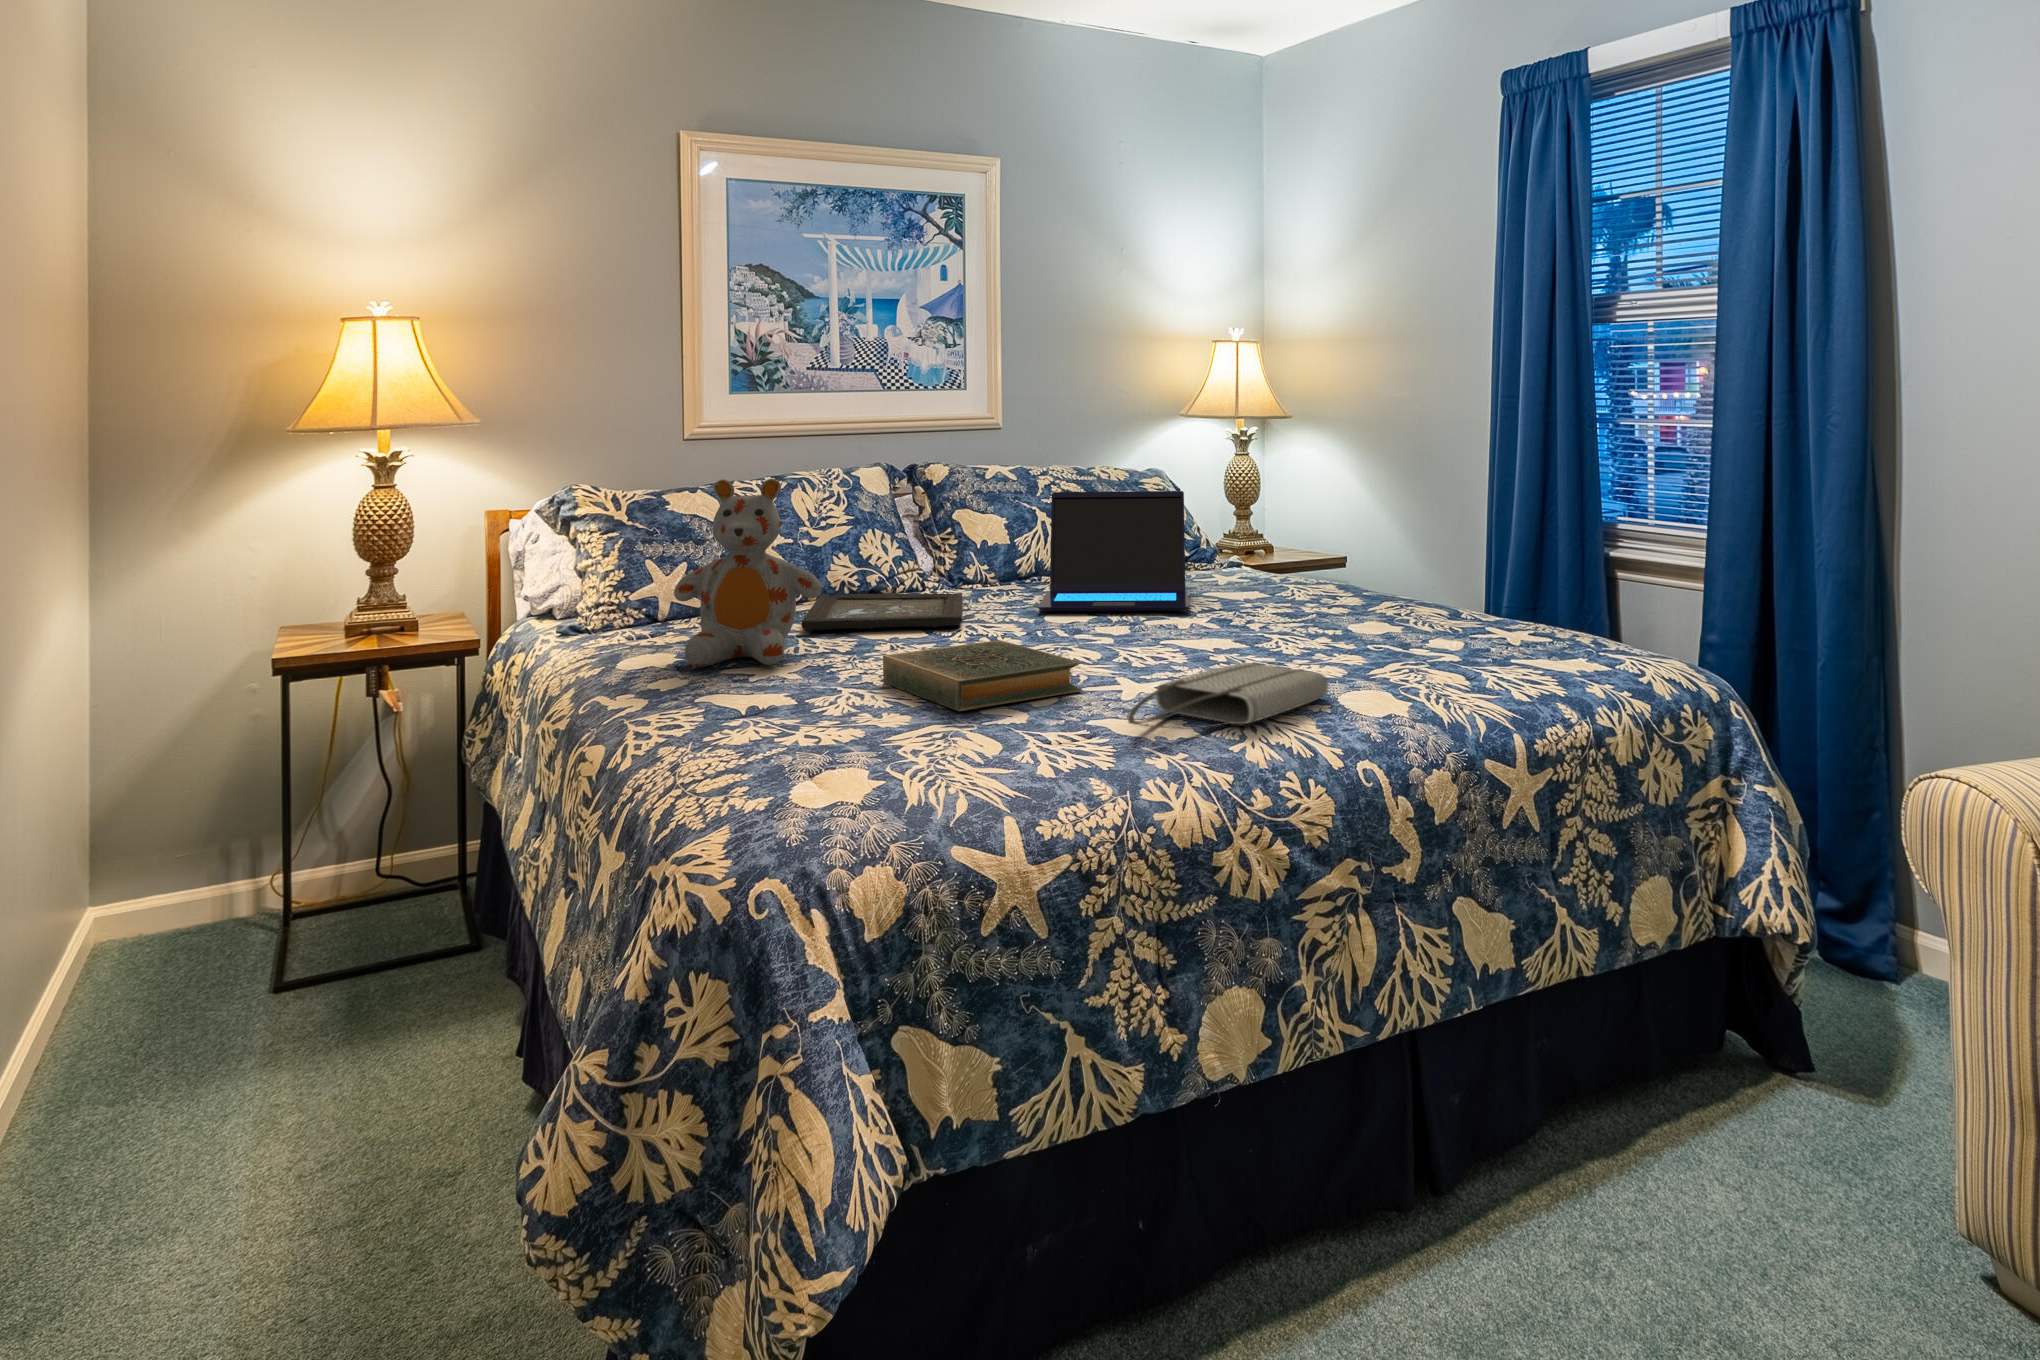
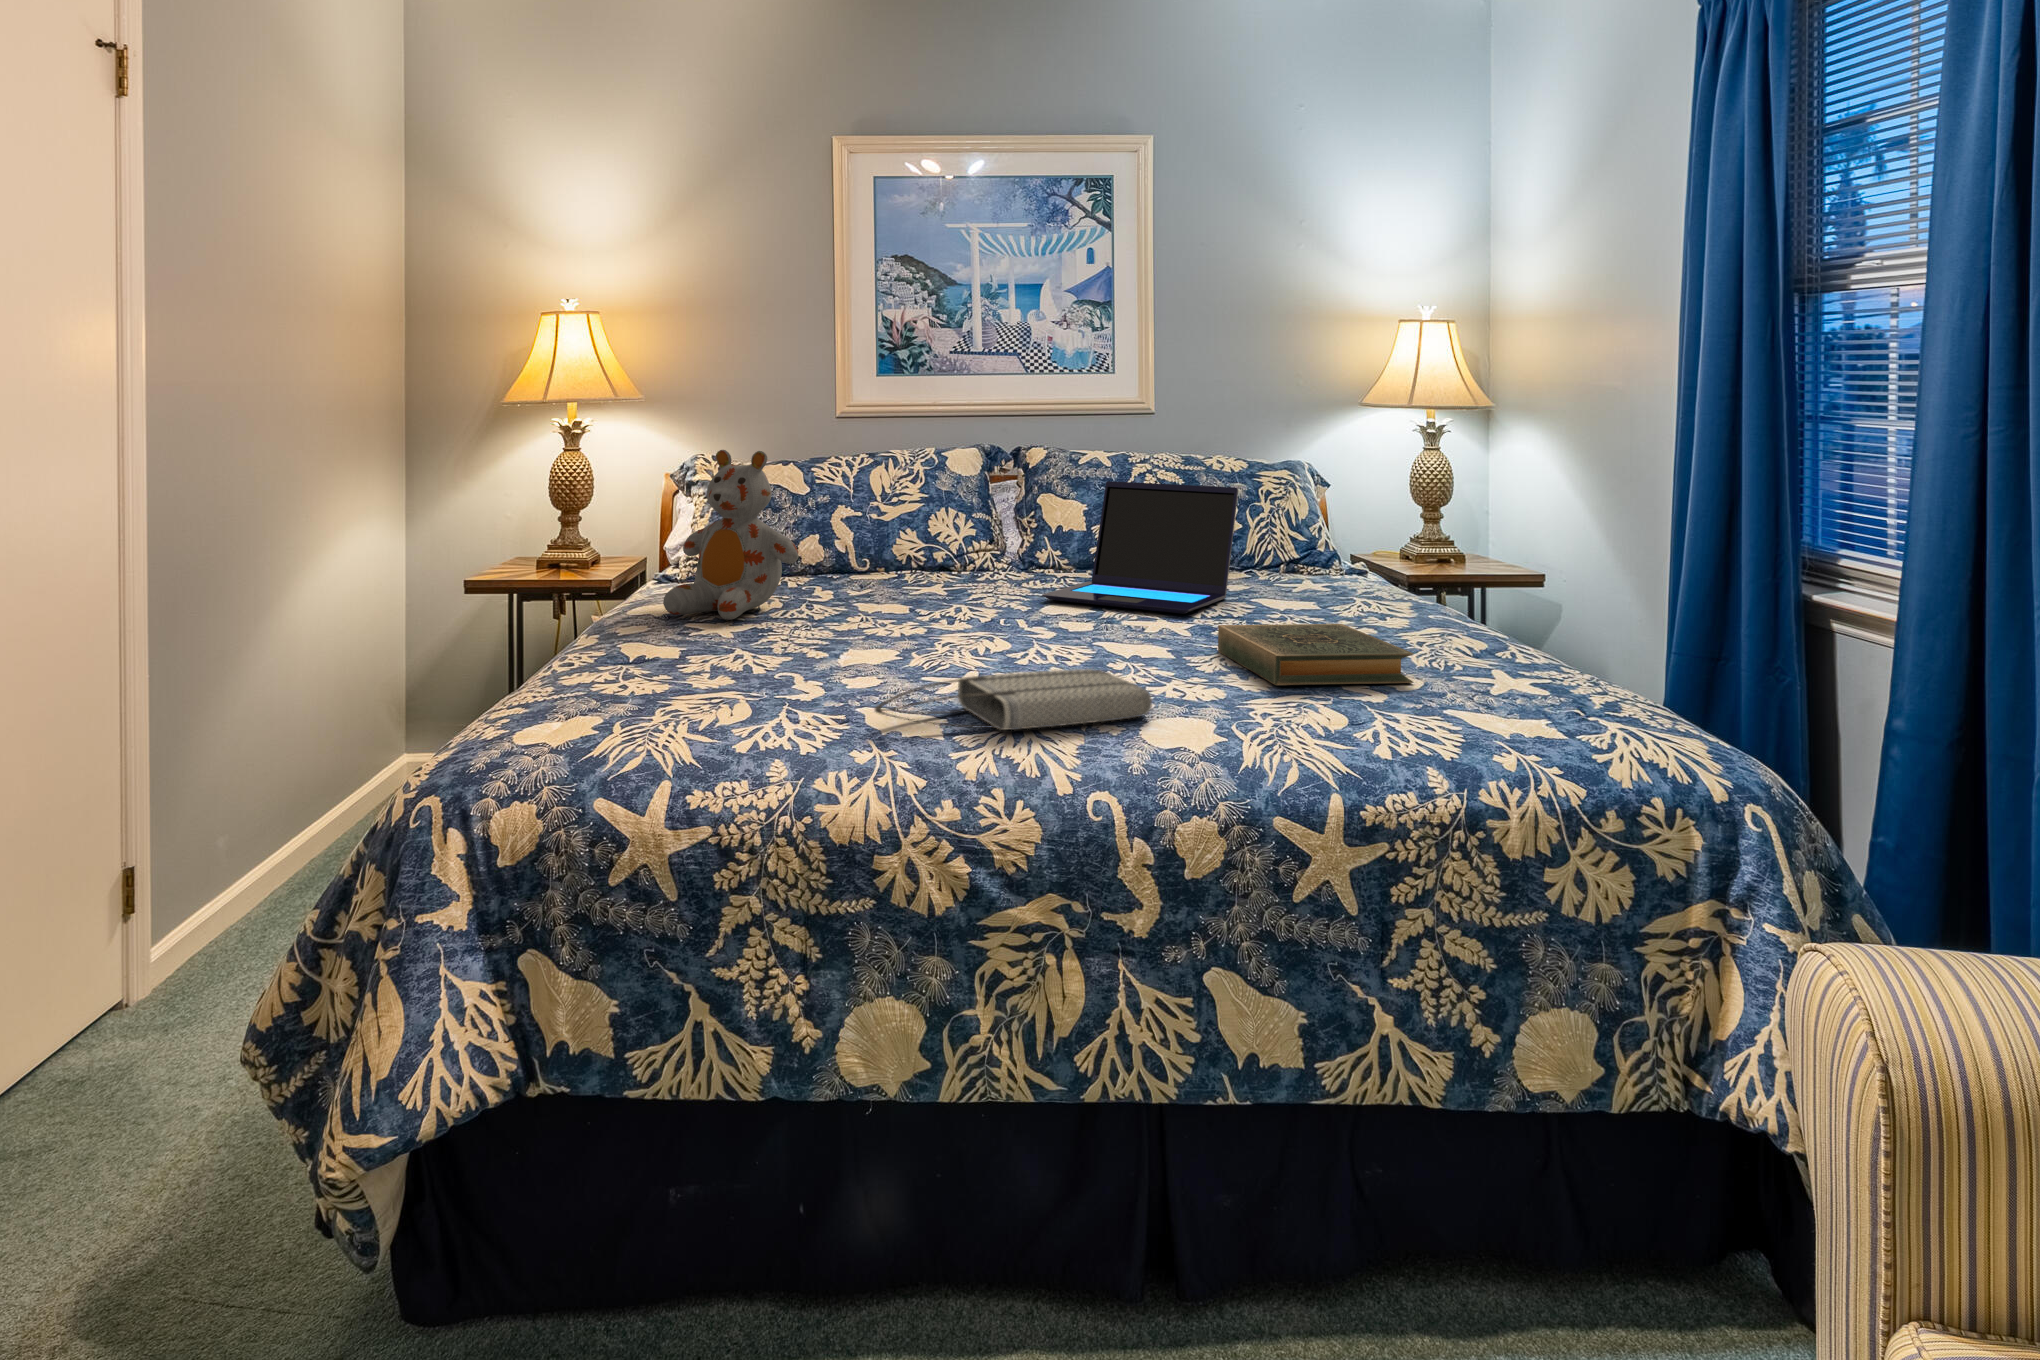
tray: present [802,593,962,630] -> none [811,565,1005,603]
hardback book: present [883,640,1082,711] -> present [1218,624,1414,685]

